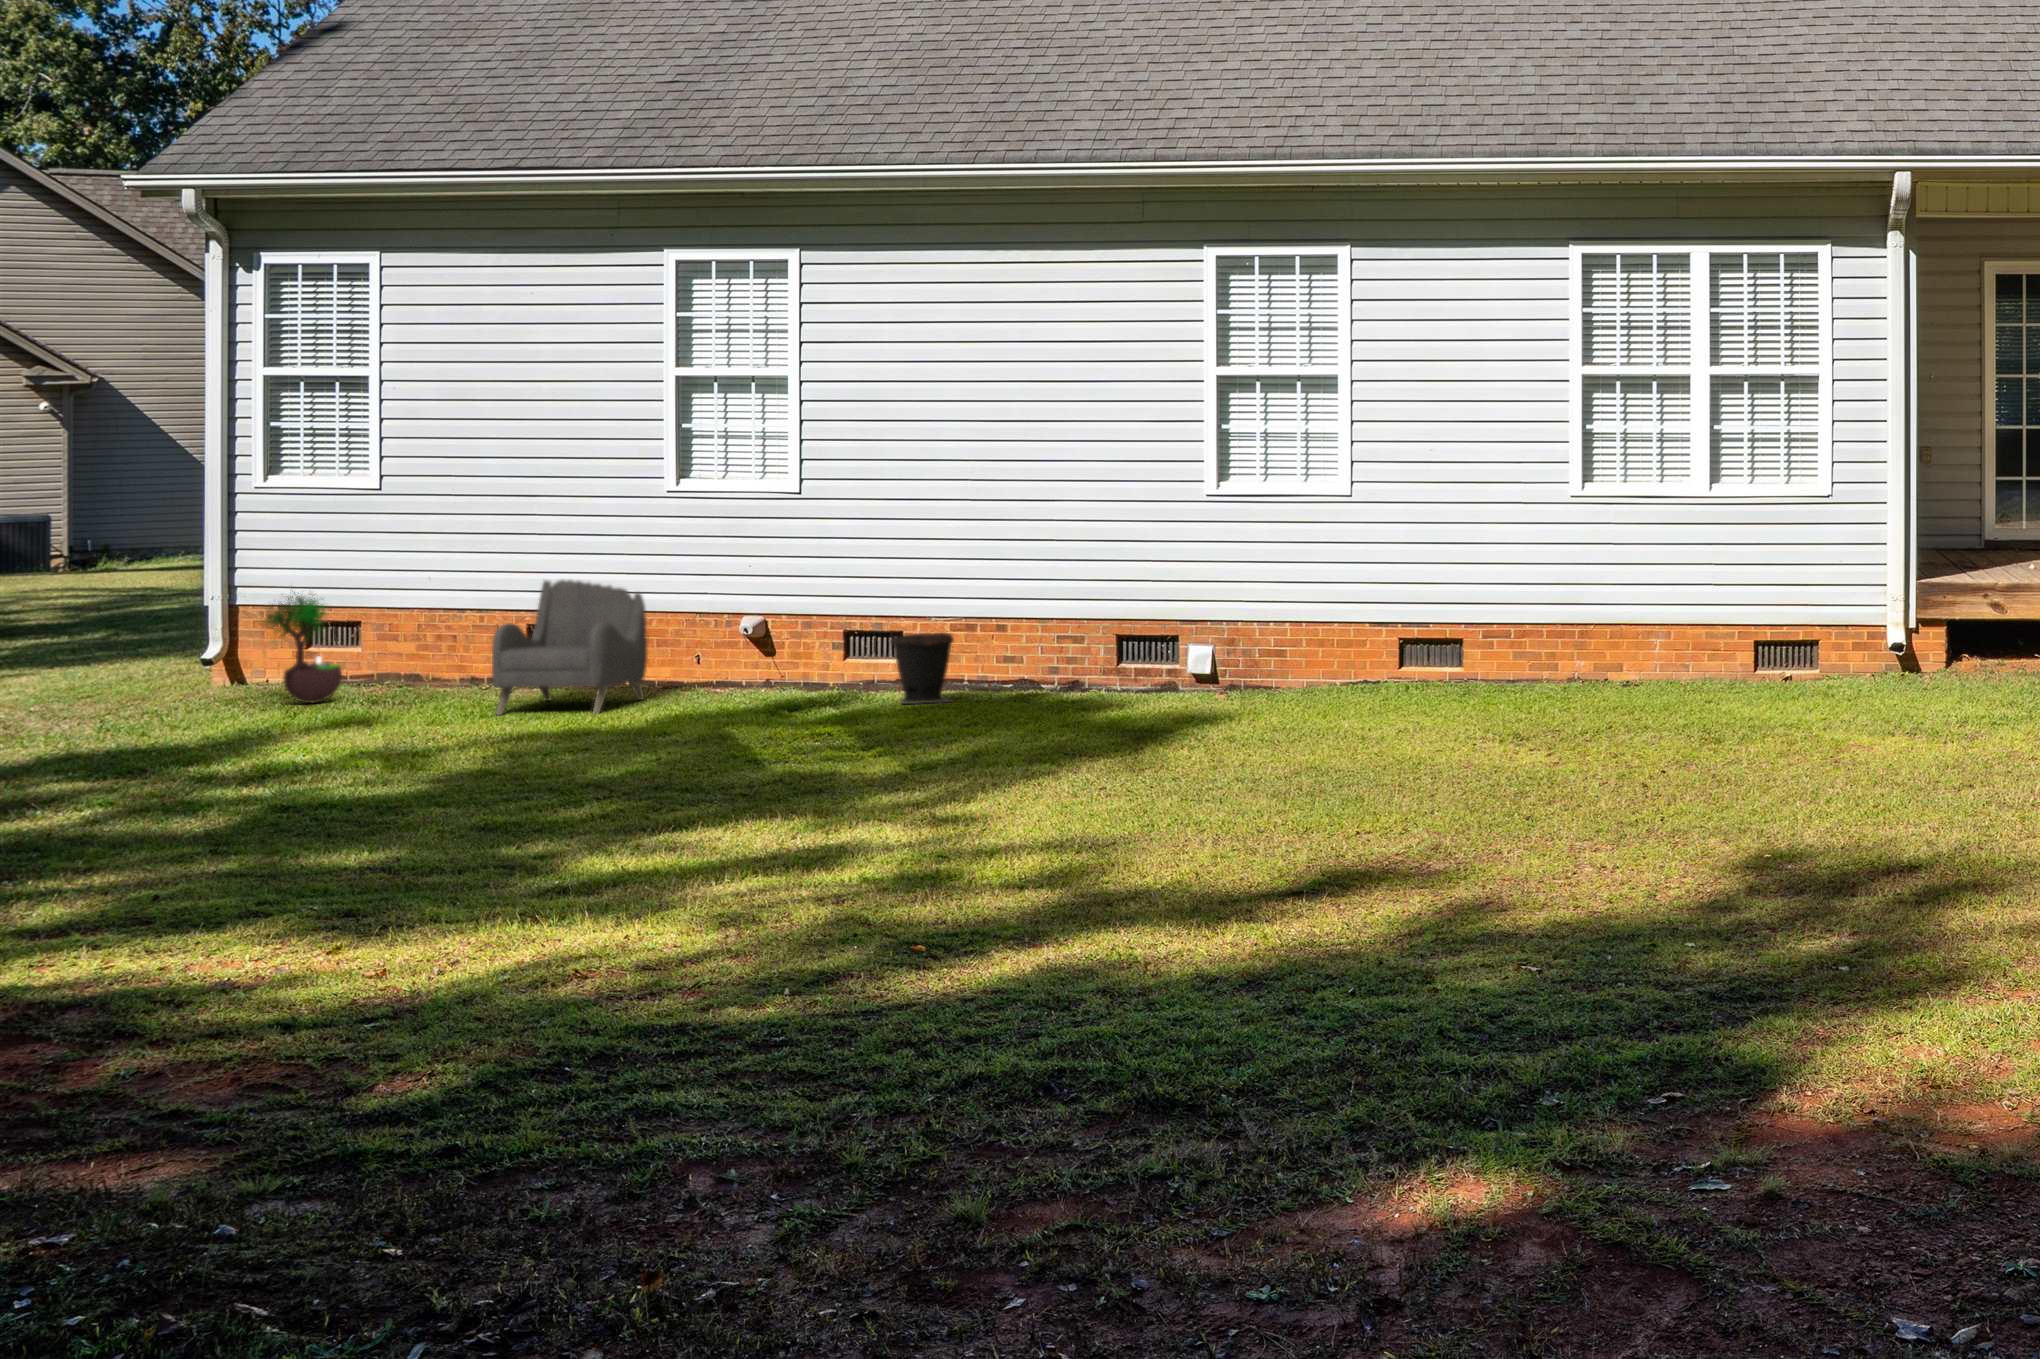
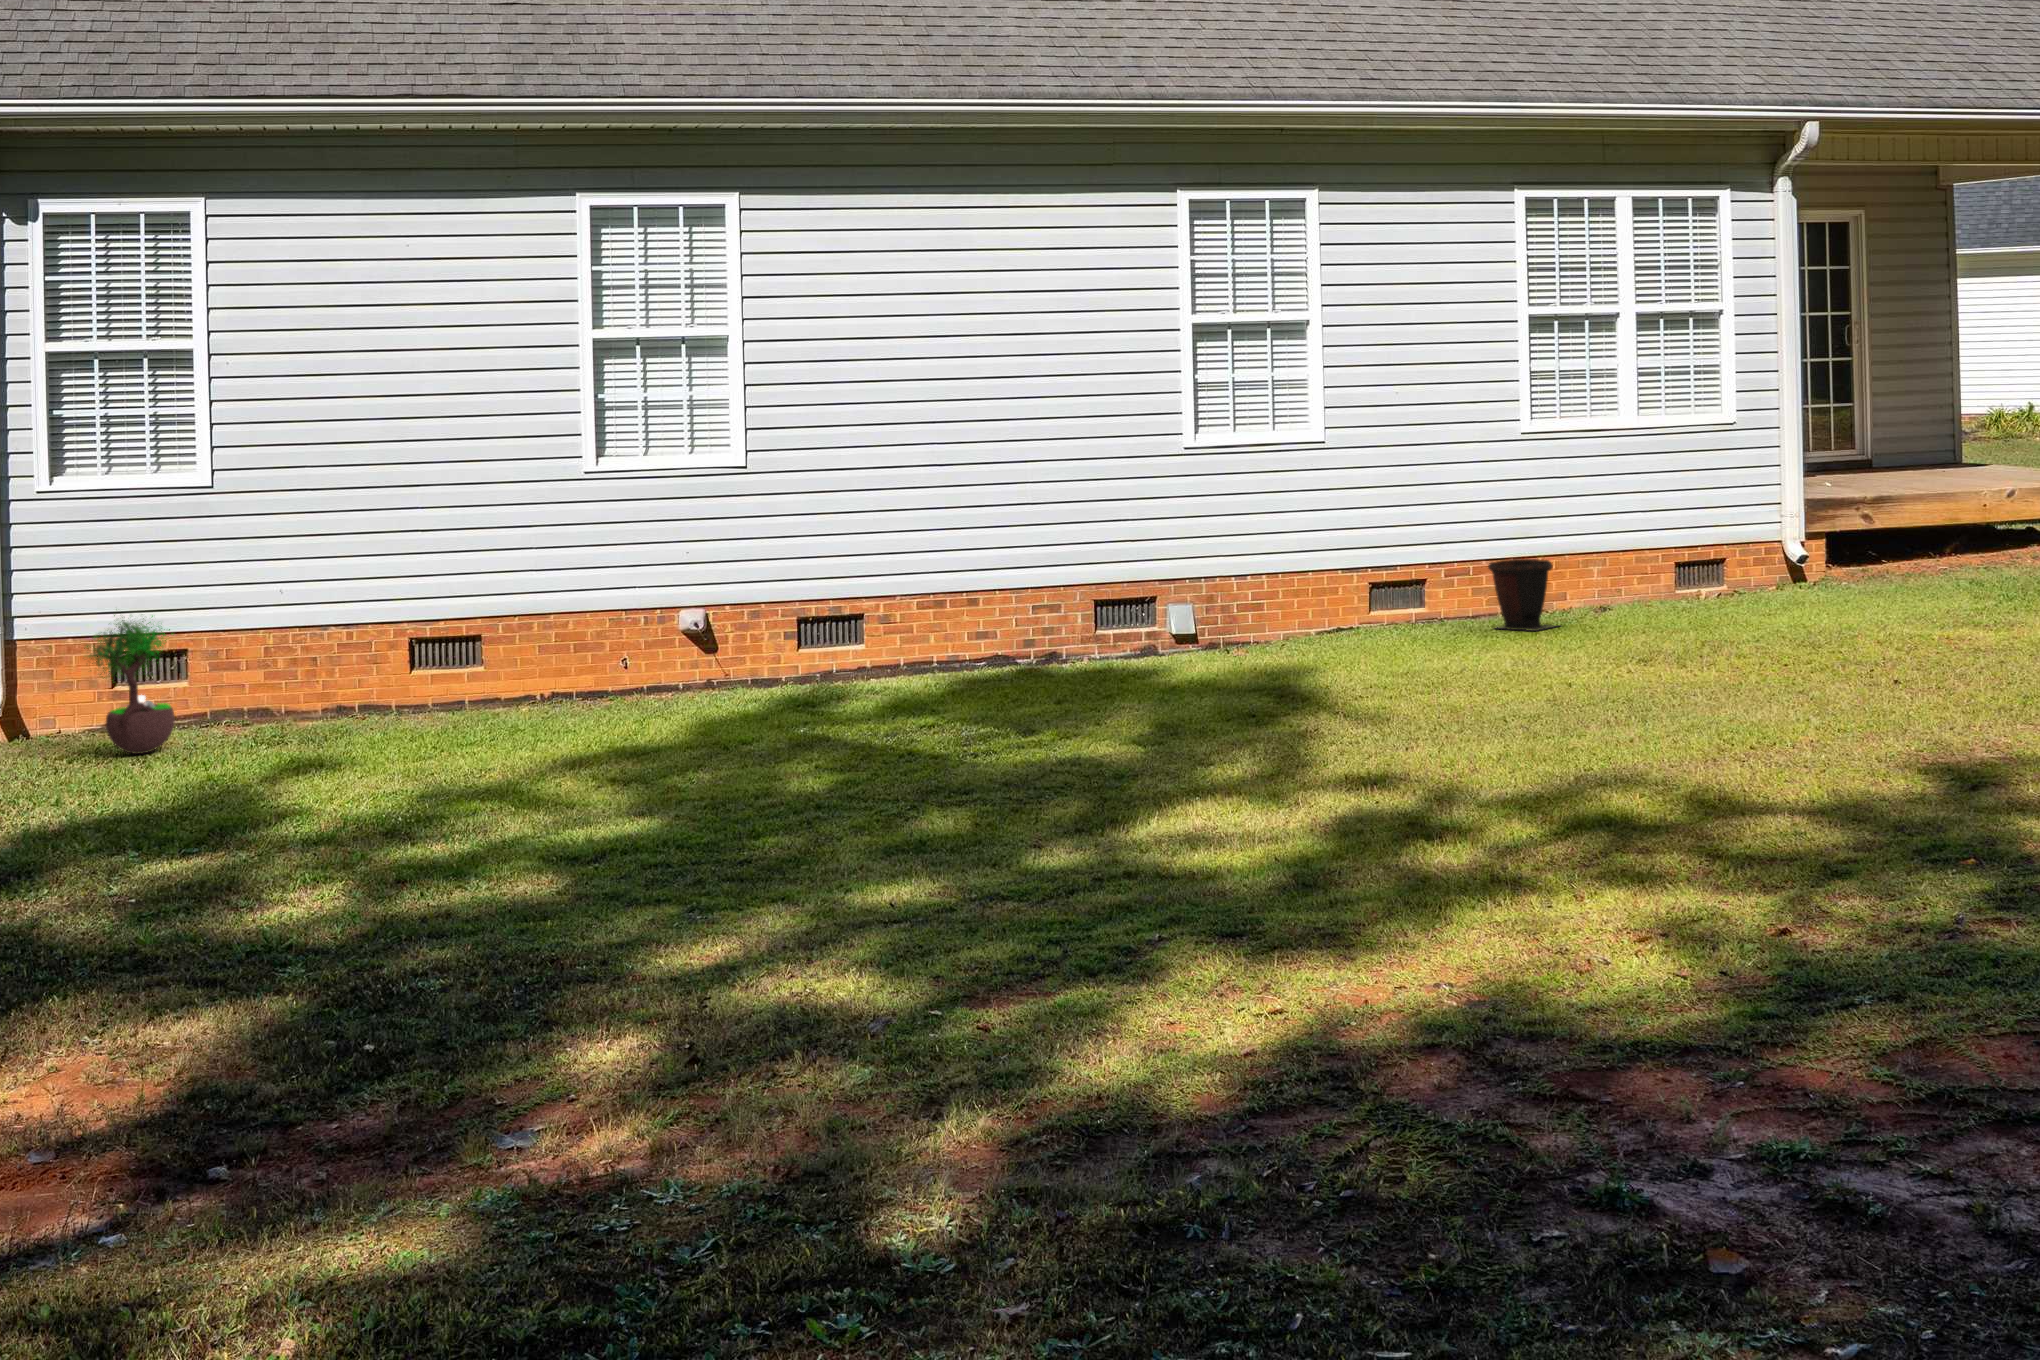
armchair: present [492,580,649,715] -> none [441,562,584,744]
bucket: present [891,632,954,704] -> present [1488,559,1556,631]

